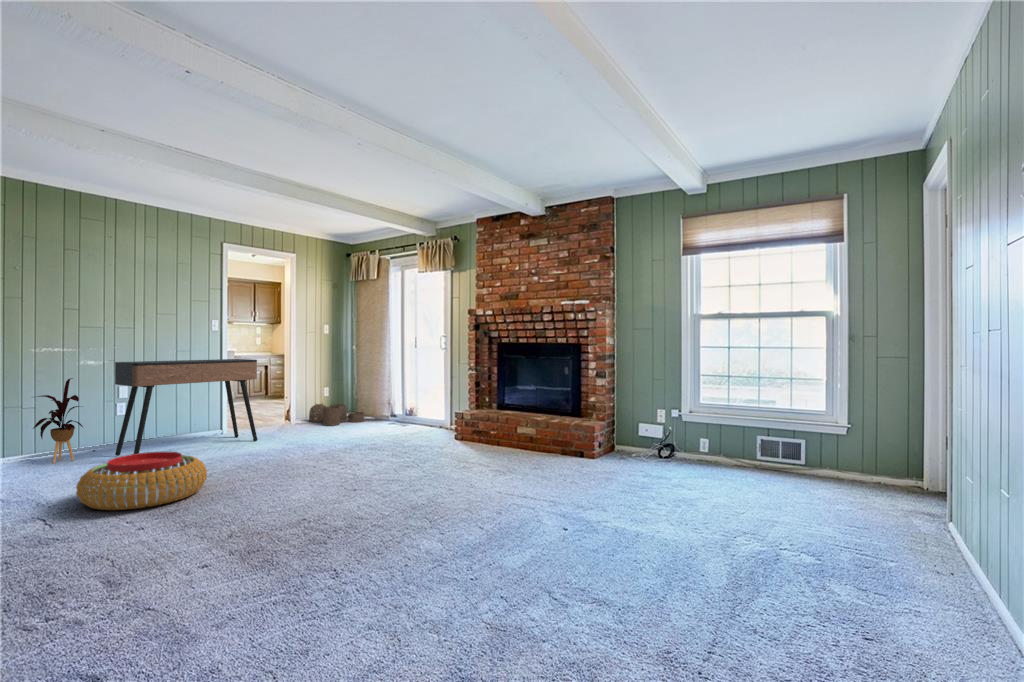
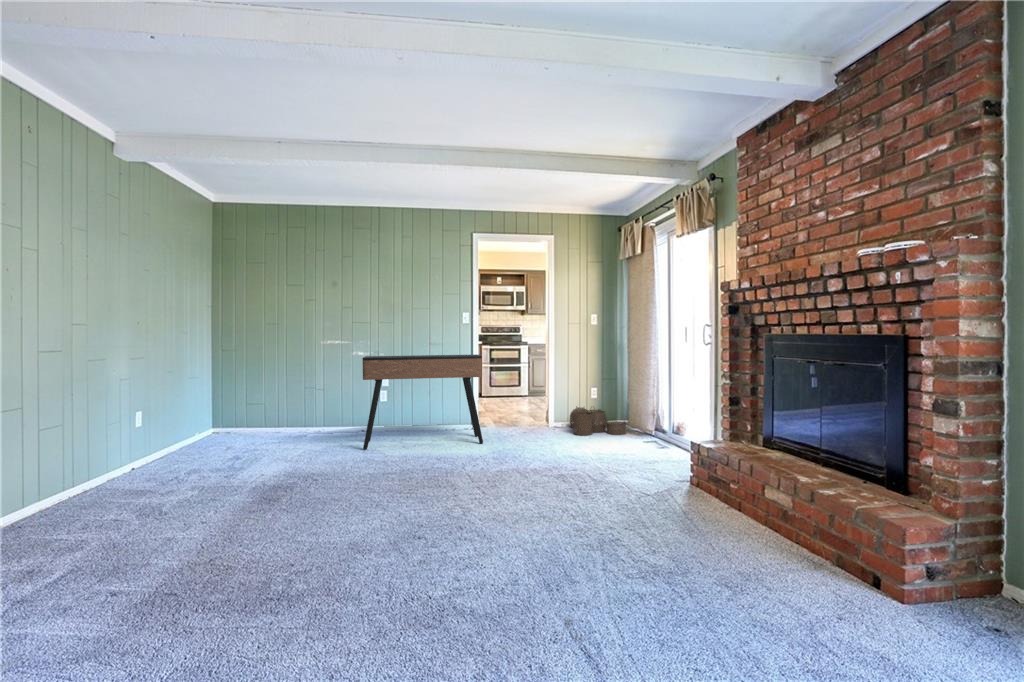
house plant: present [33,378,83,463] -> none [308,370,348,442]
pouf: present [76,452,207,510] -> none [230,447,345,506]

